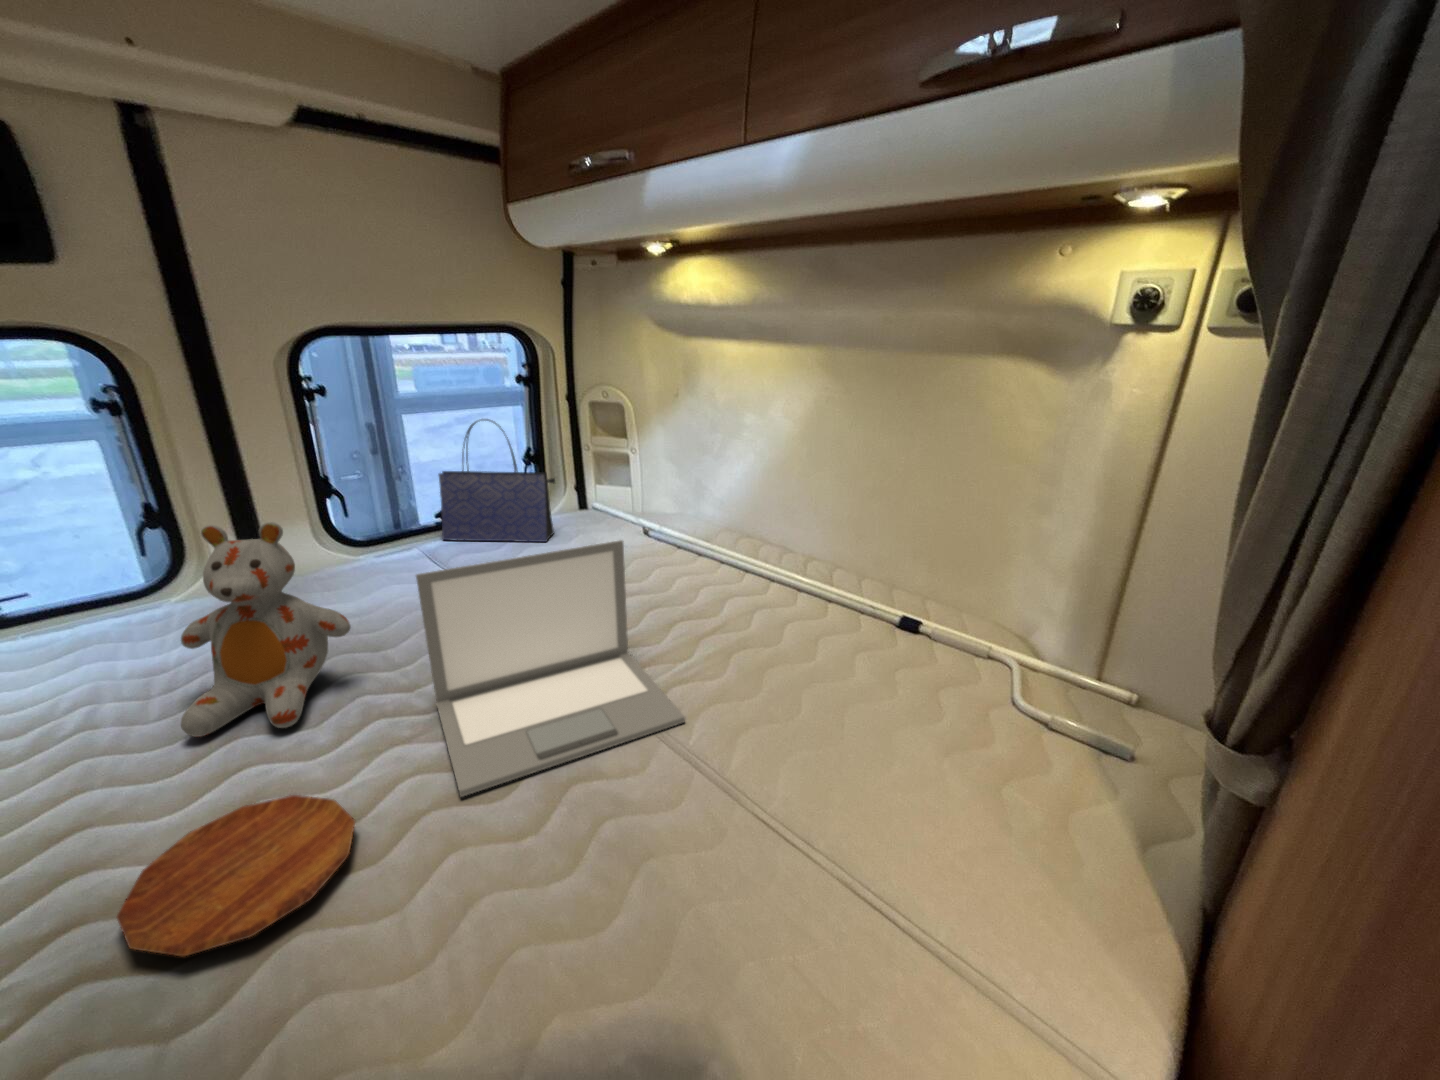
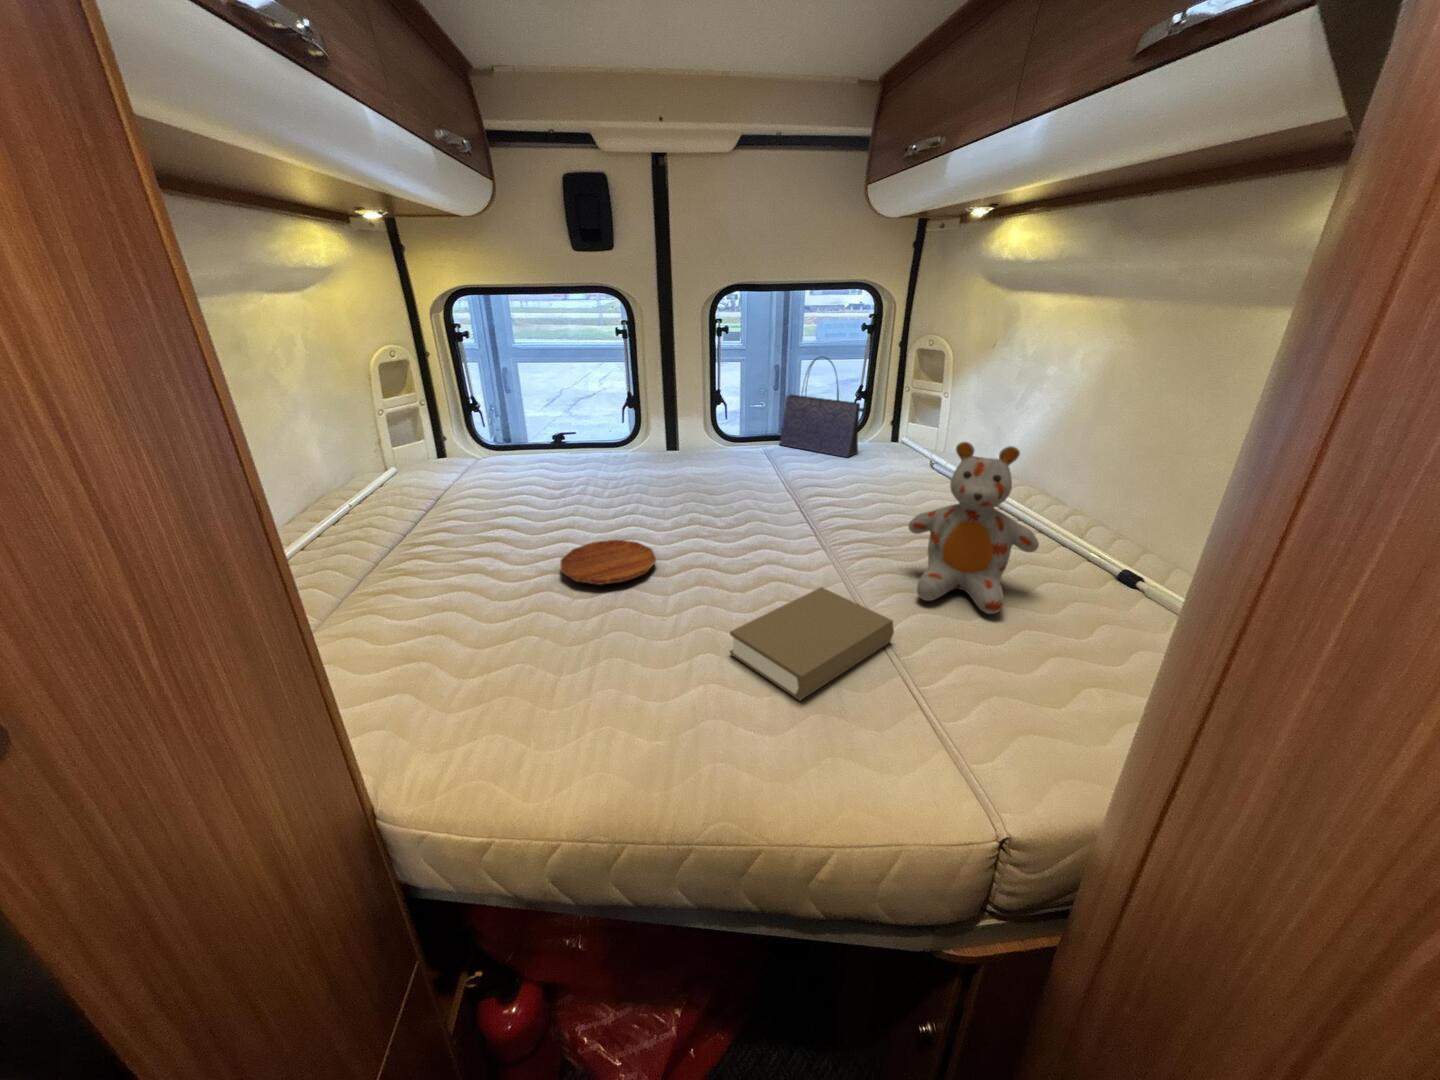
stuffed bear: present [181,522,351,737] -> present [908,442,1039,614]
laptop: present [416,540,685,797] -> none [709,441,863,579]
book: none [597,766,790,997] -> present [730,587,894,700]

